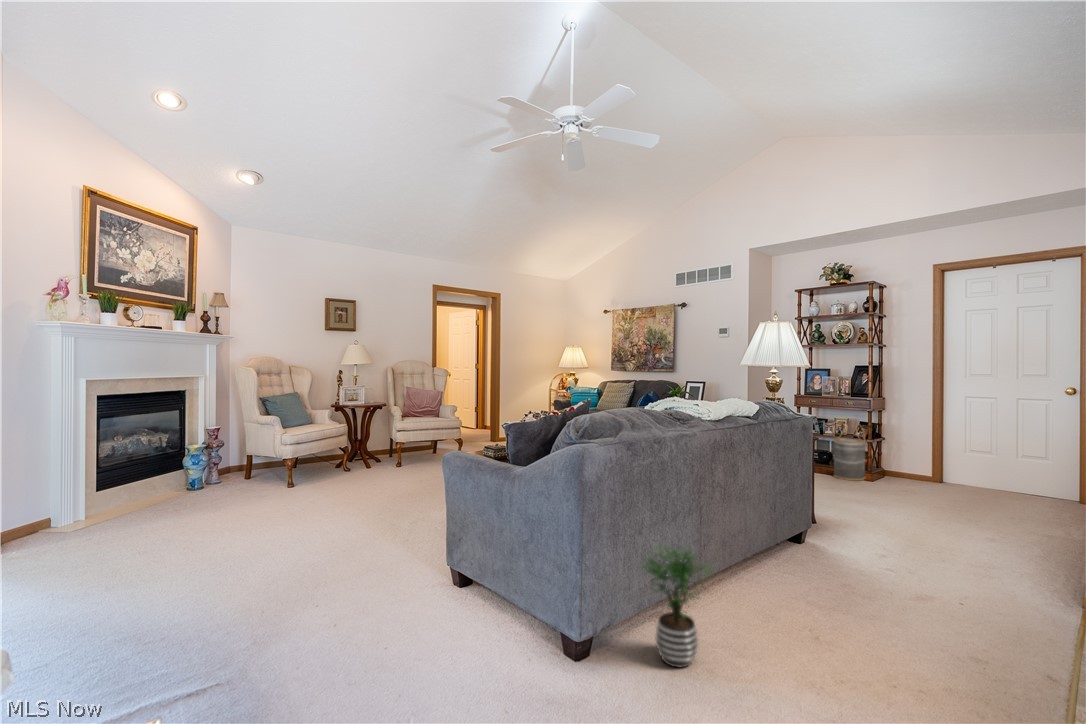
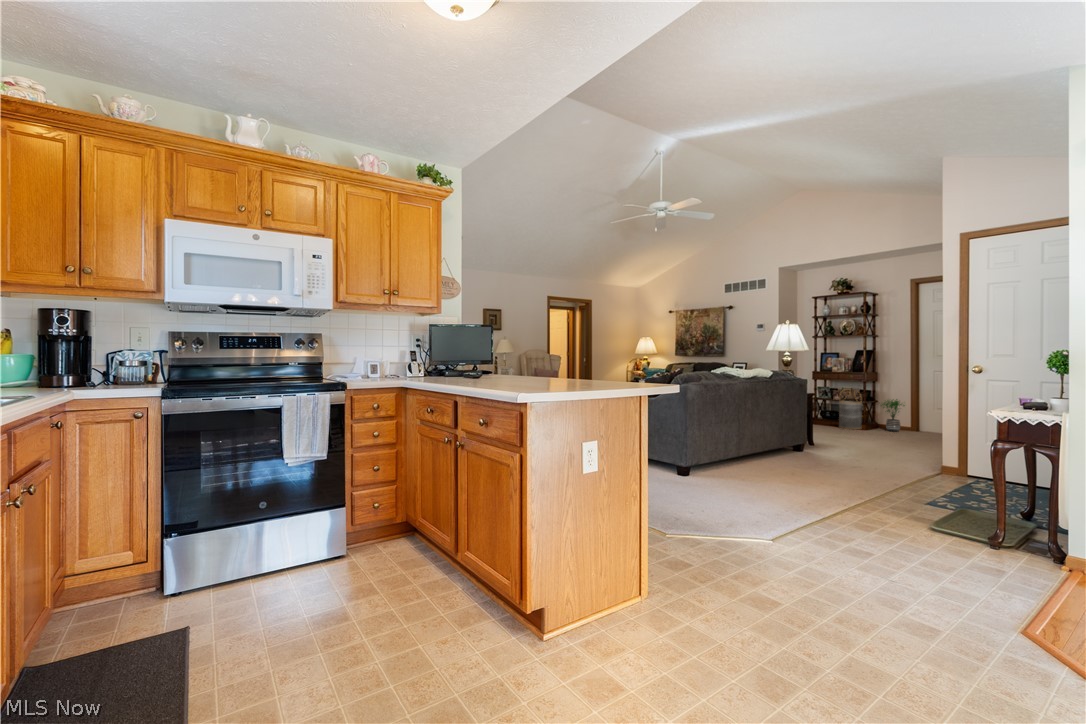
potted plant: present [640,544,715,667] -> present [881,399,905,432]

